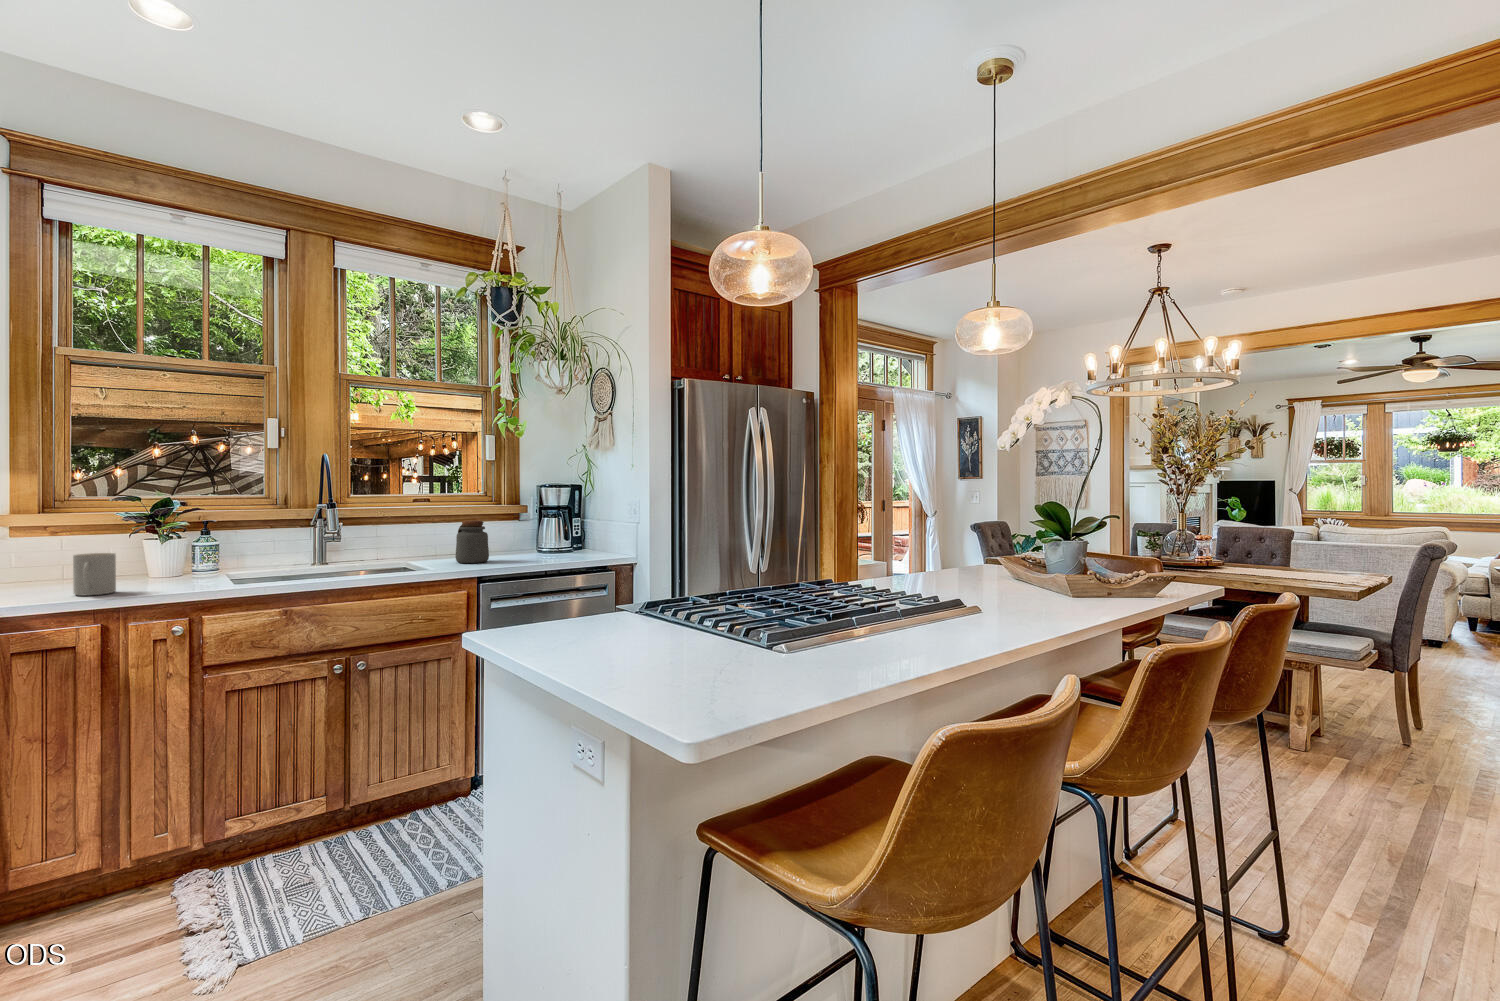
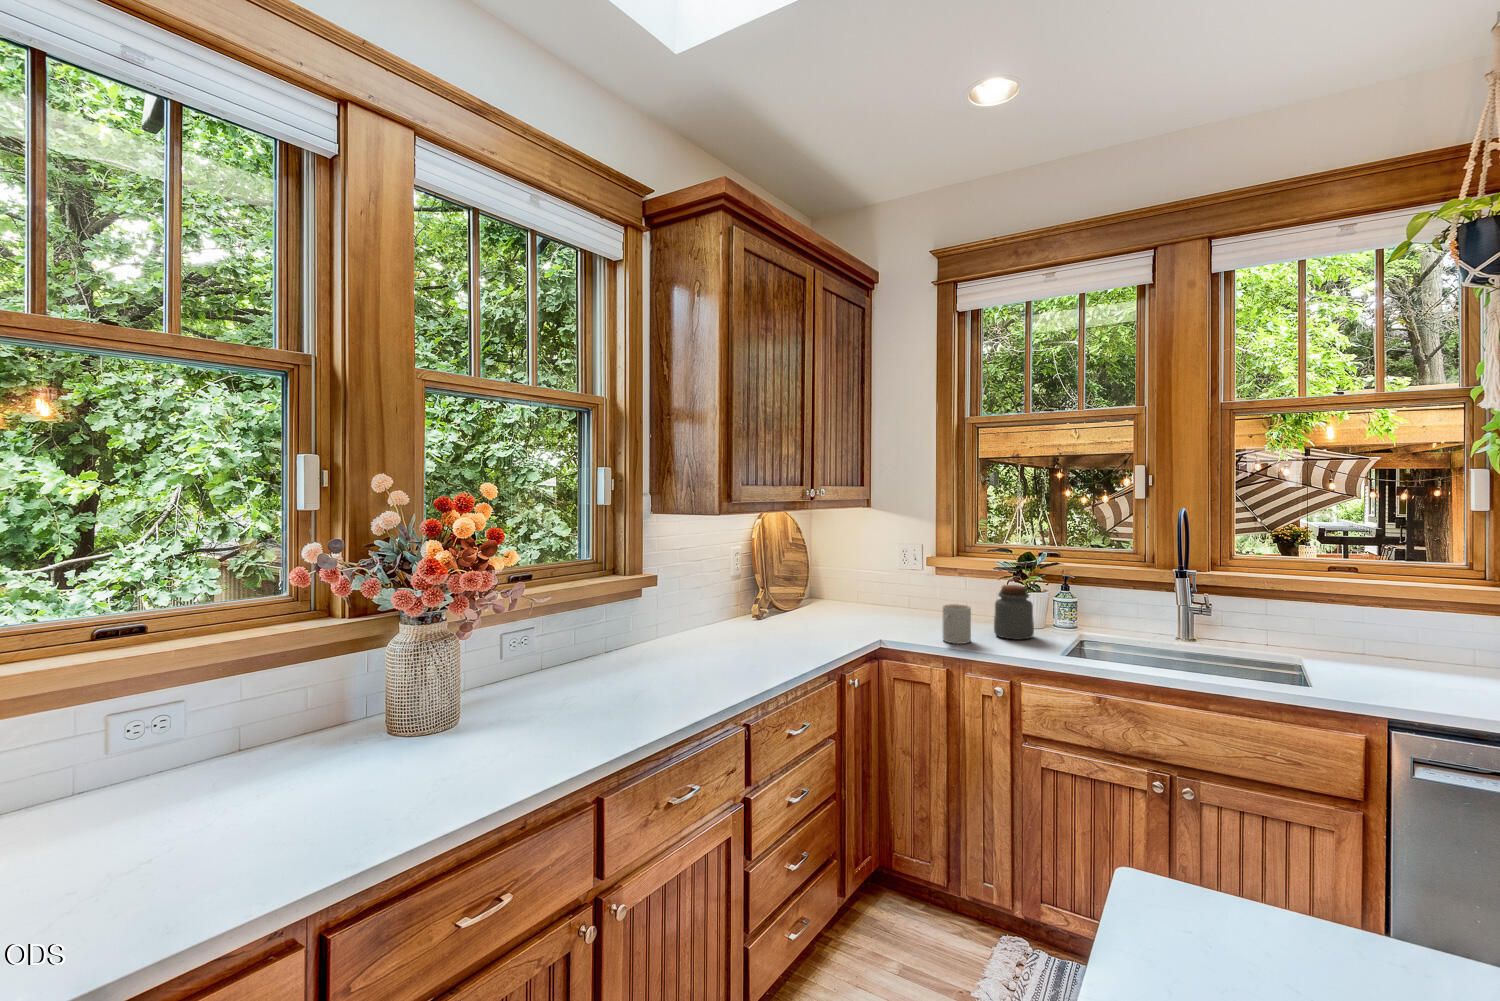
jar: present [456,521,489,563] -> present [994,585,1034,640]

